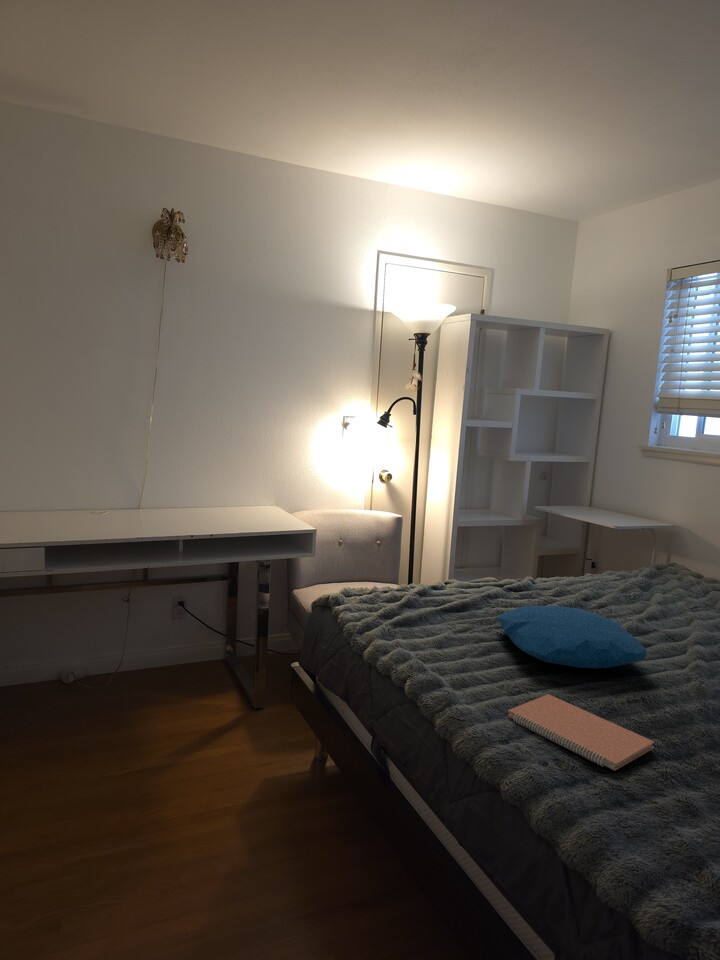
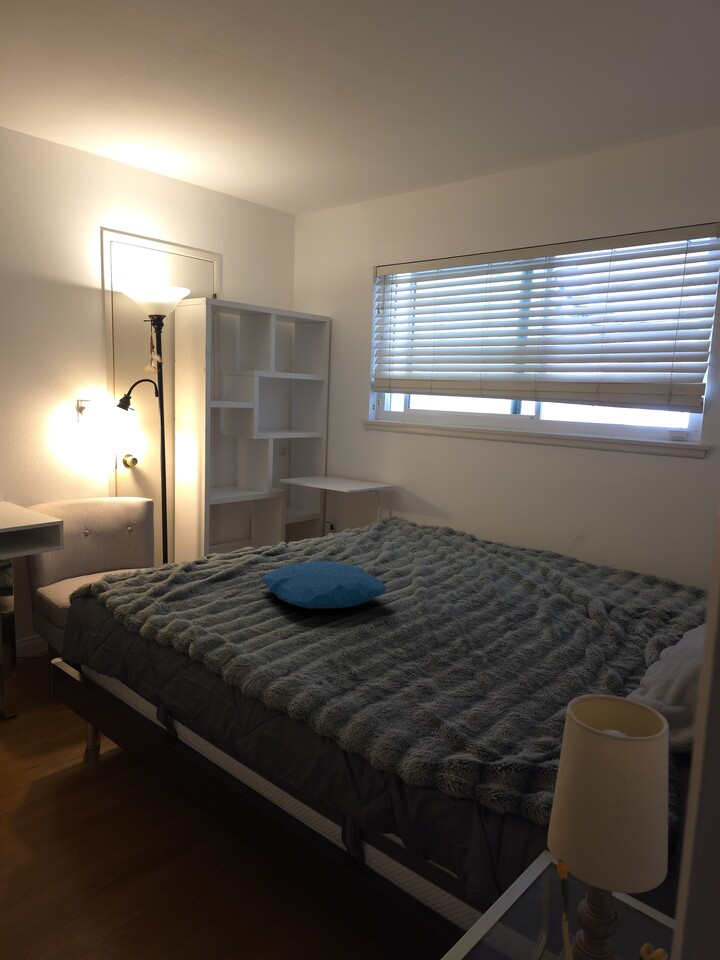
notebook: present [508,694,654,771] -> none [284,633,400,678]

